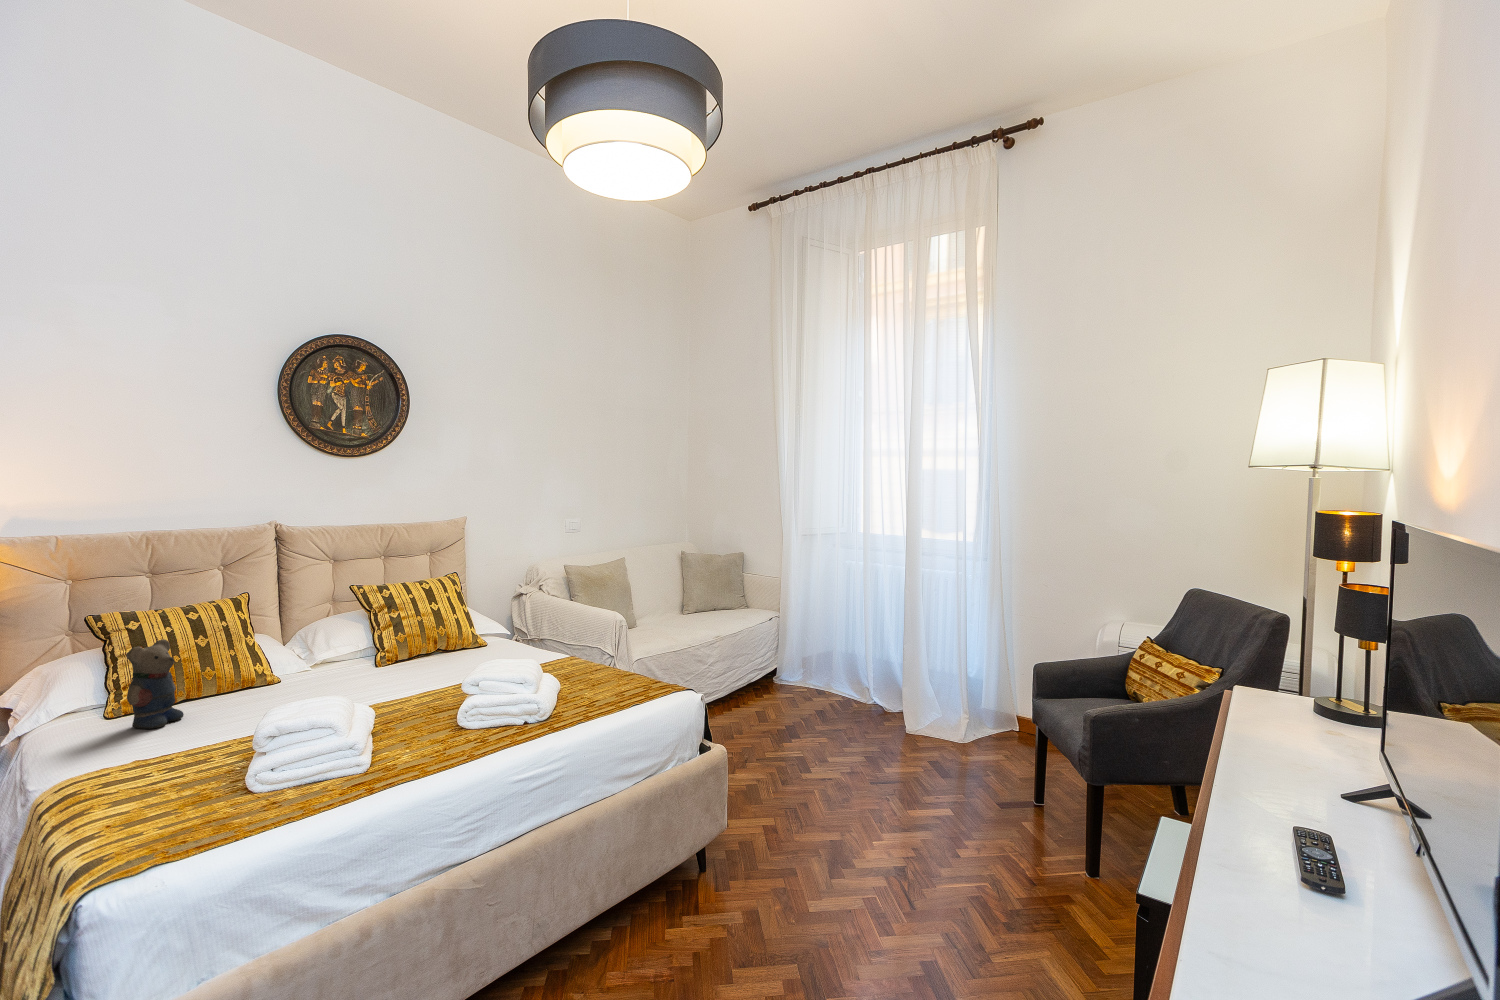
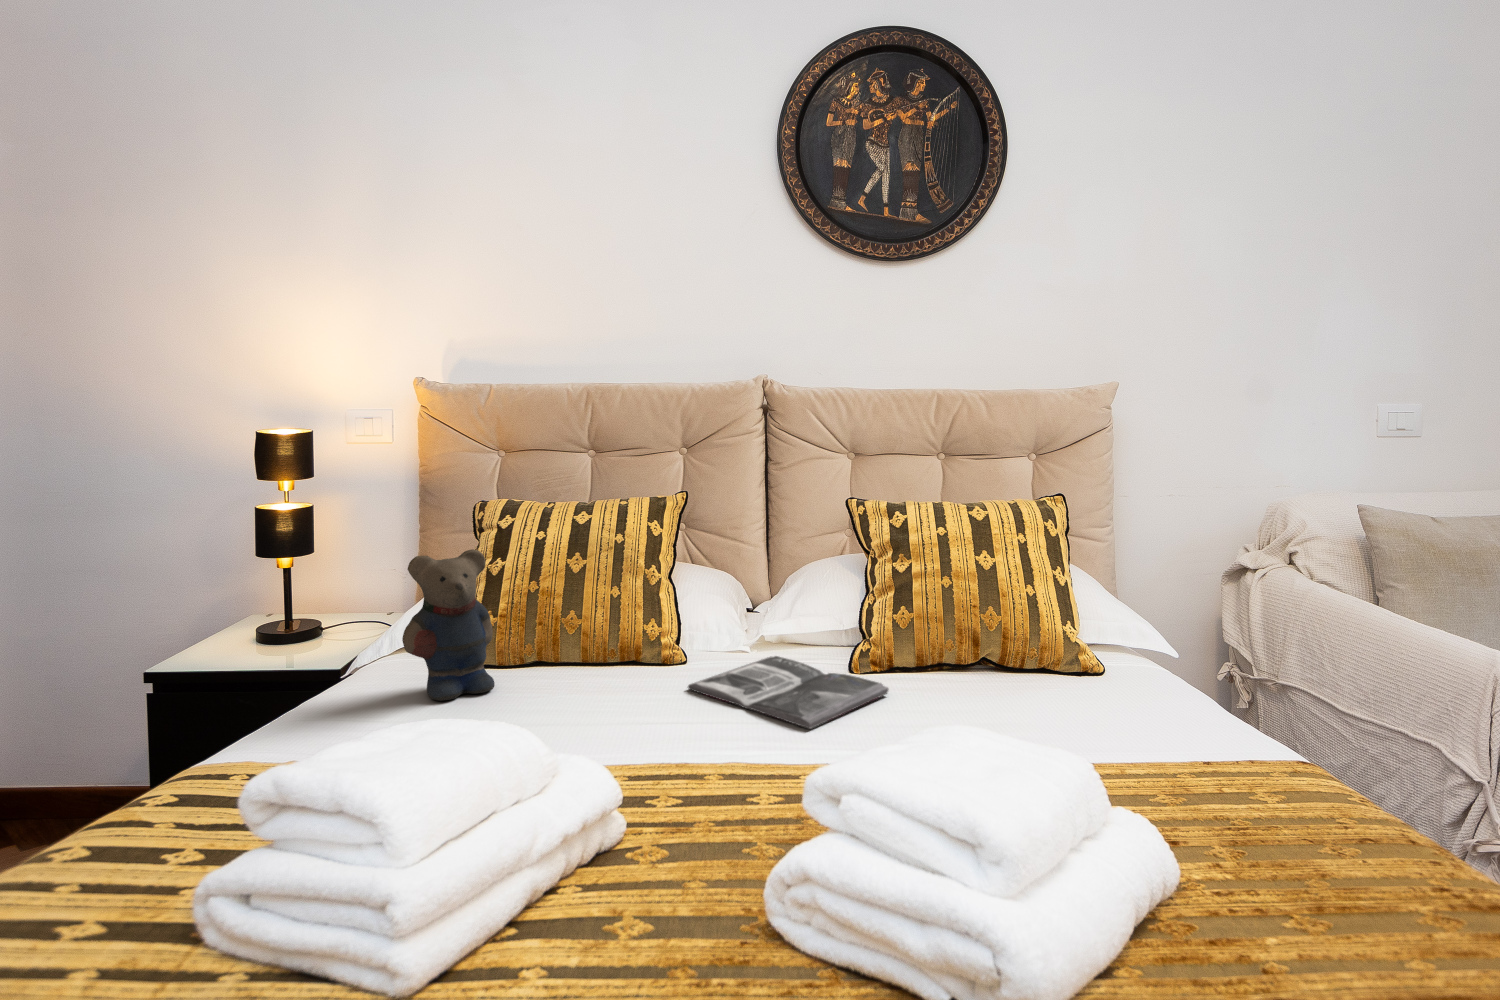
magazine: none [305,666,409,690] -> present [688,656,889,729]

